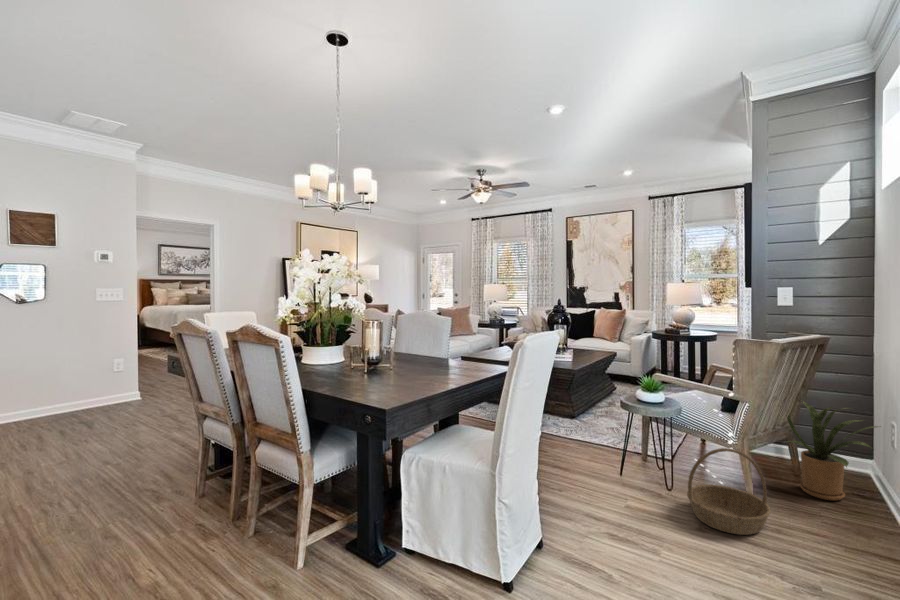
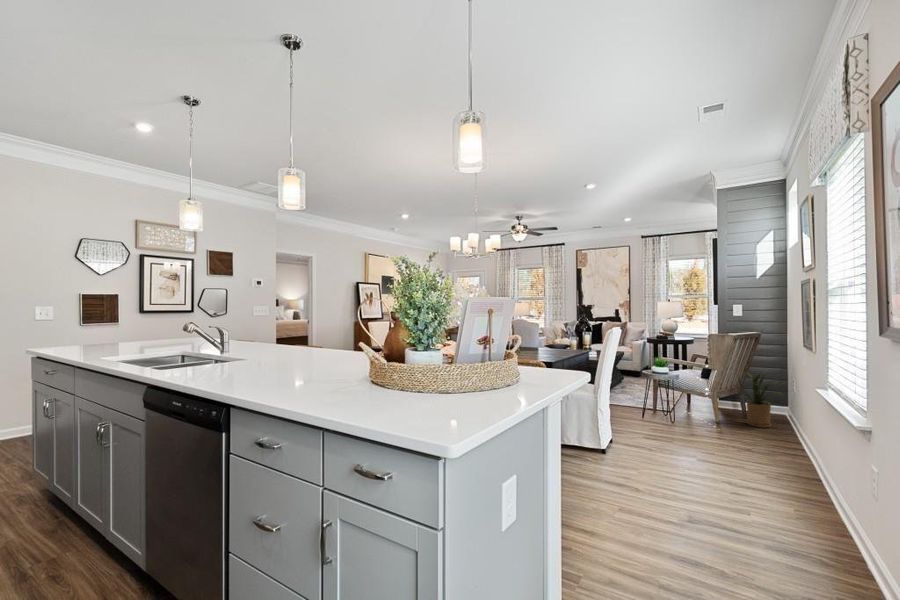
basket: present [687,448,771,535] -> none [683,394,729,439]

